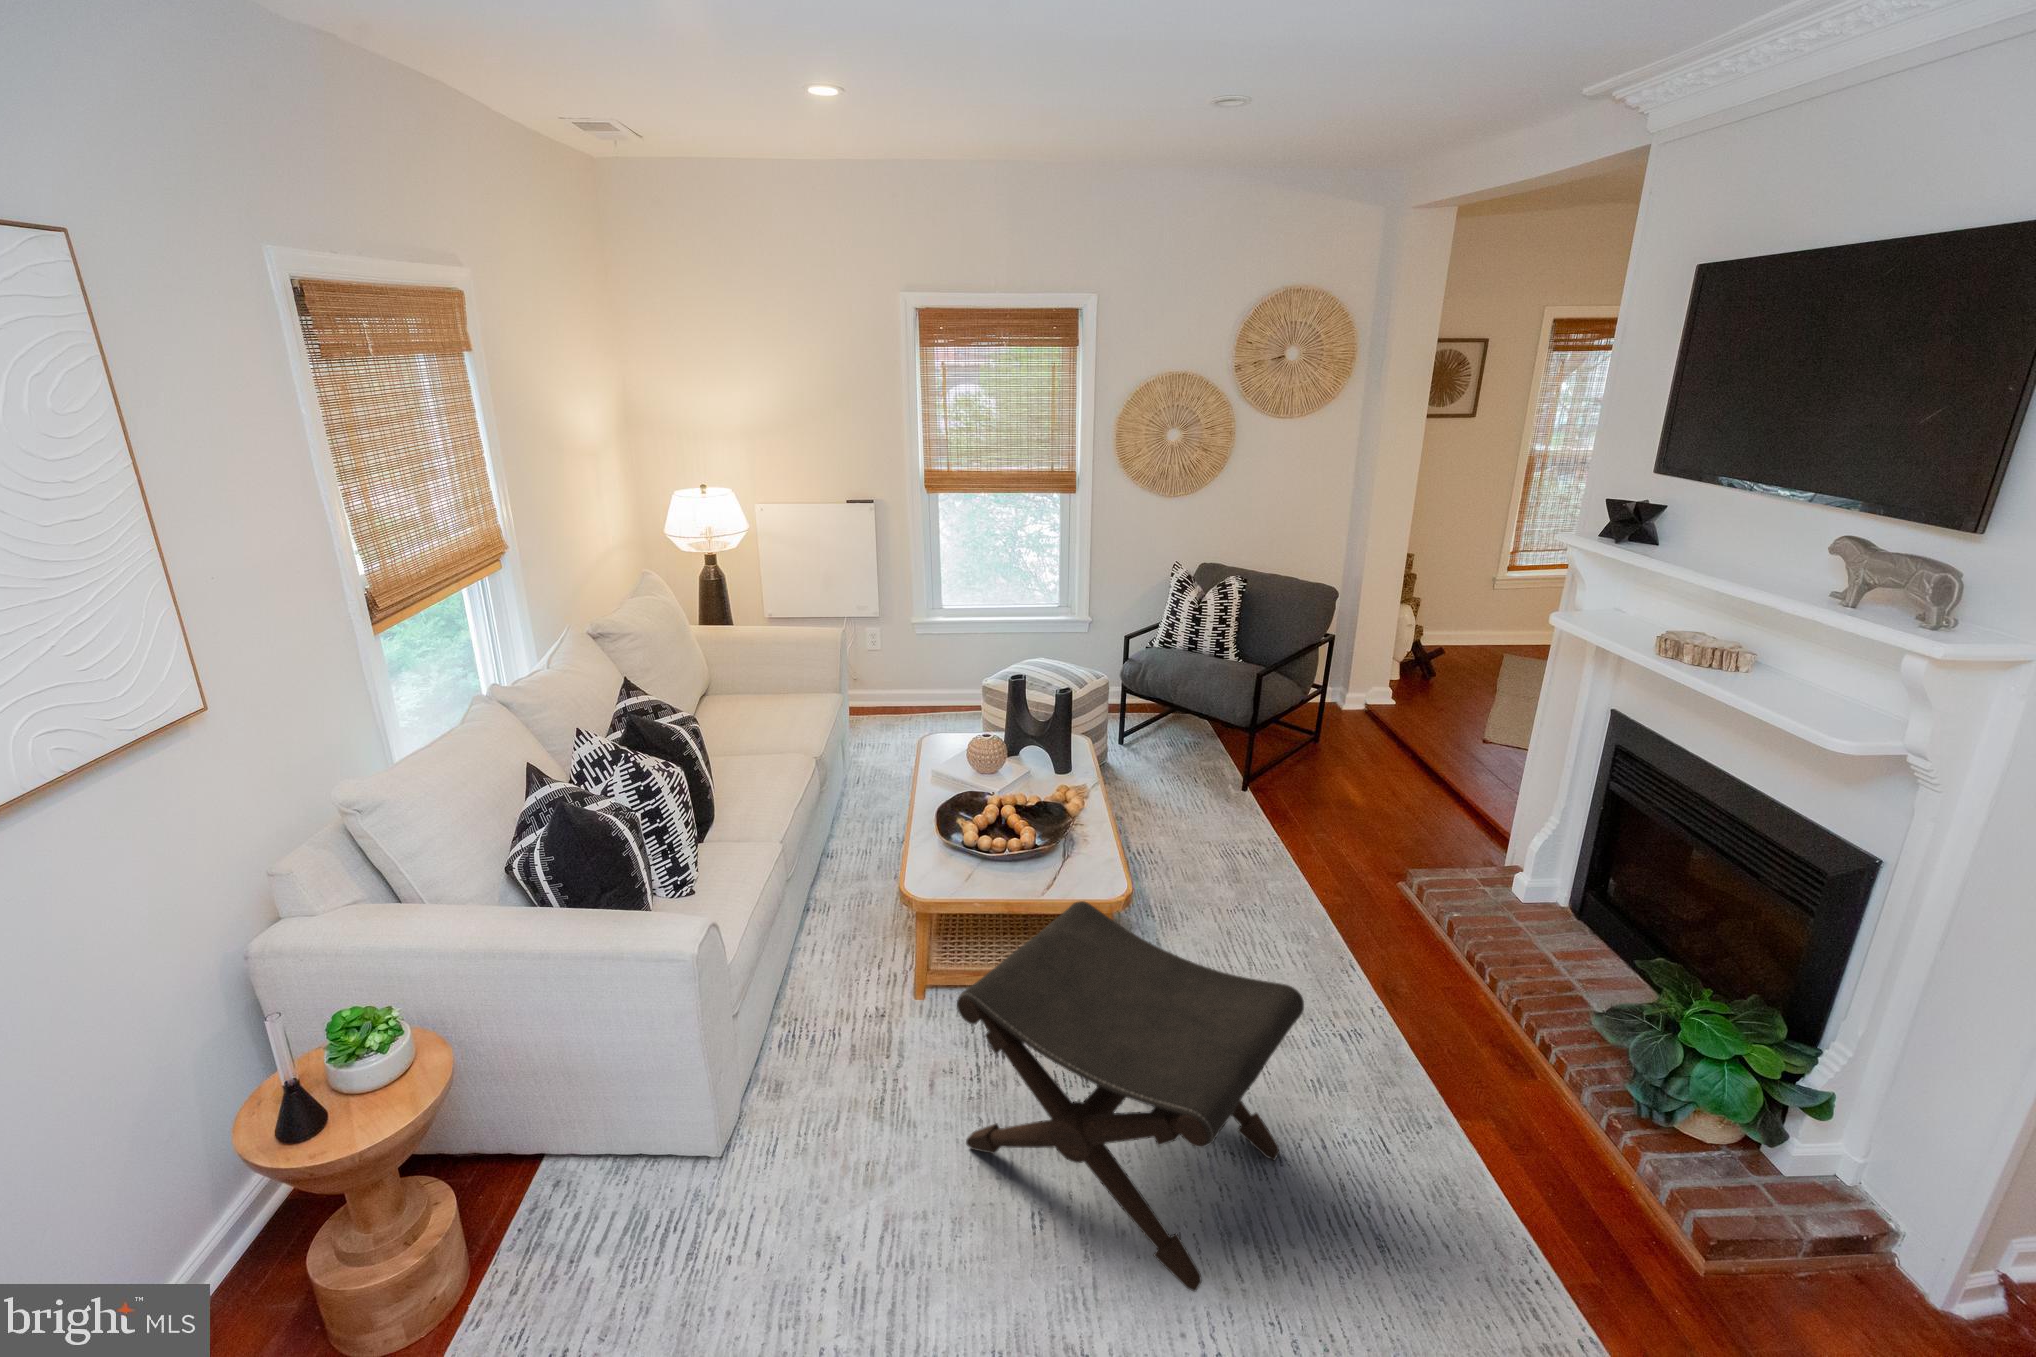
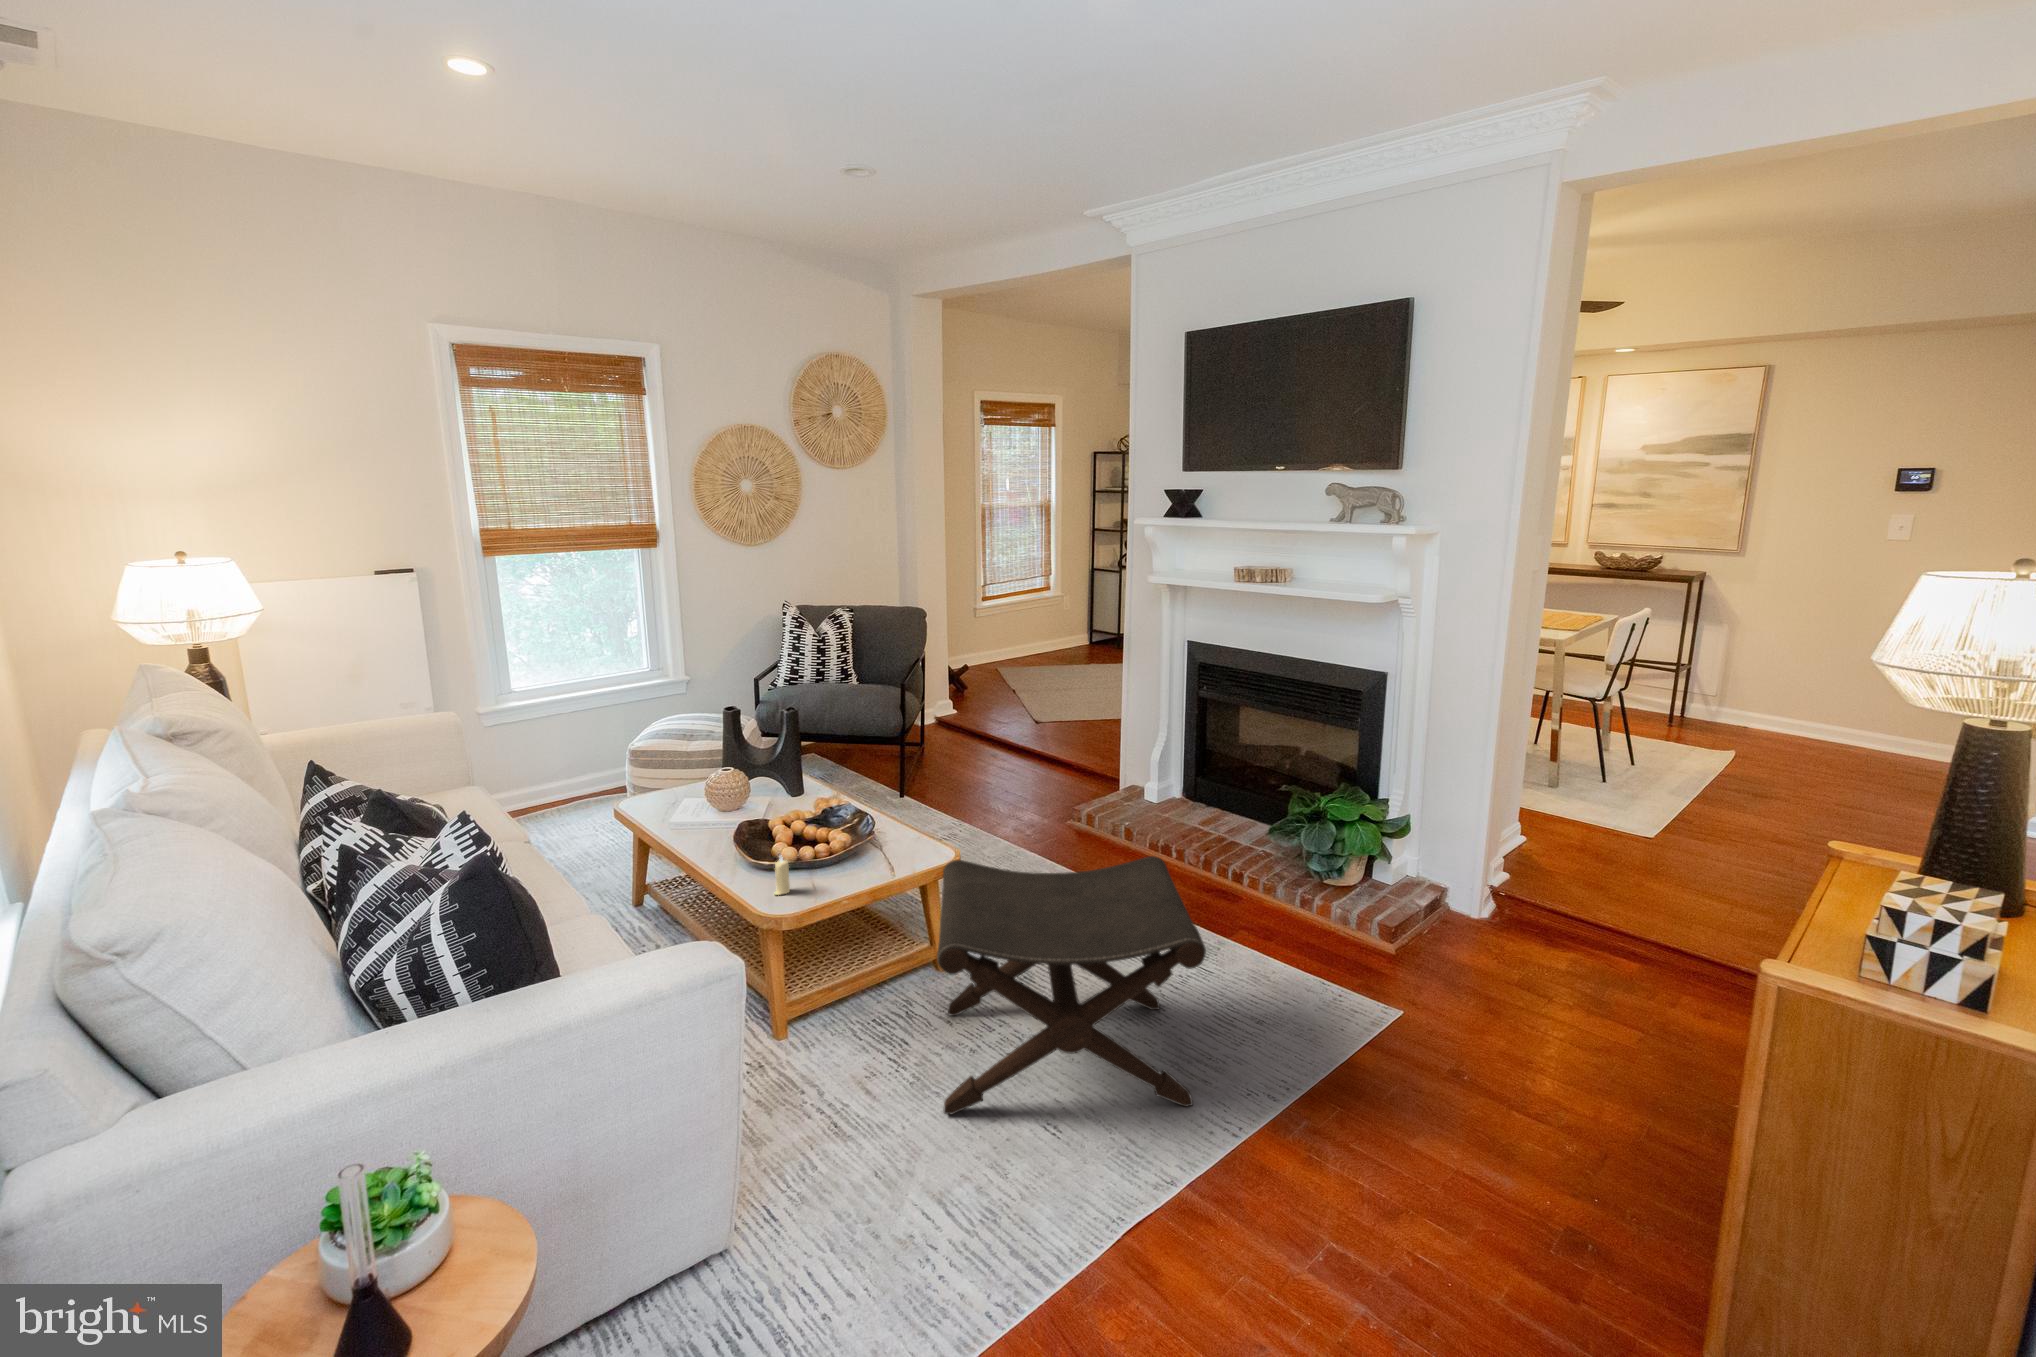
candle: none [933,836,950,874] -> present [775,856,790,895]

